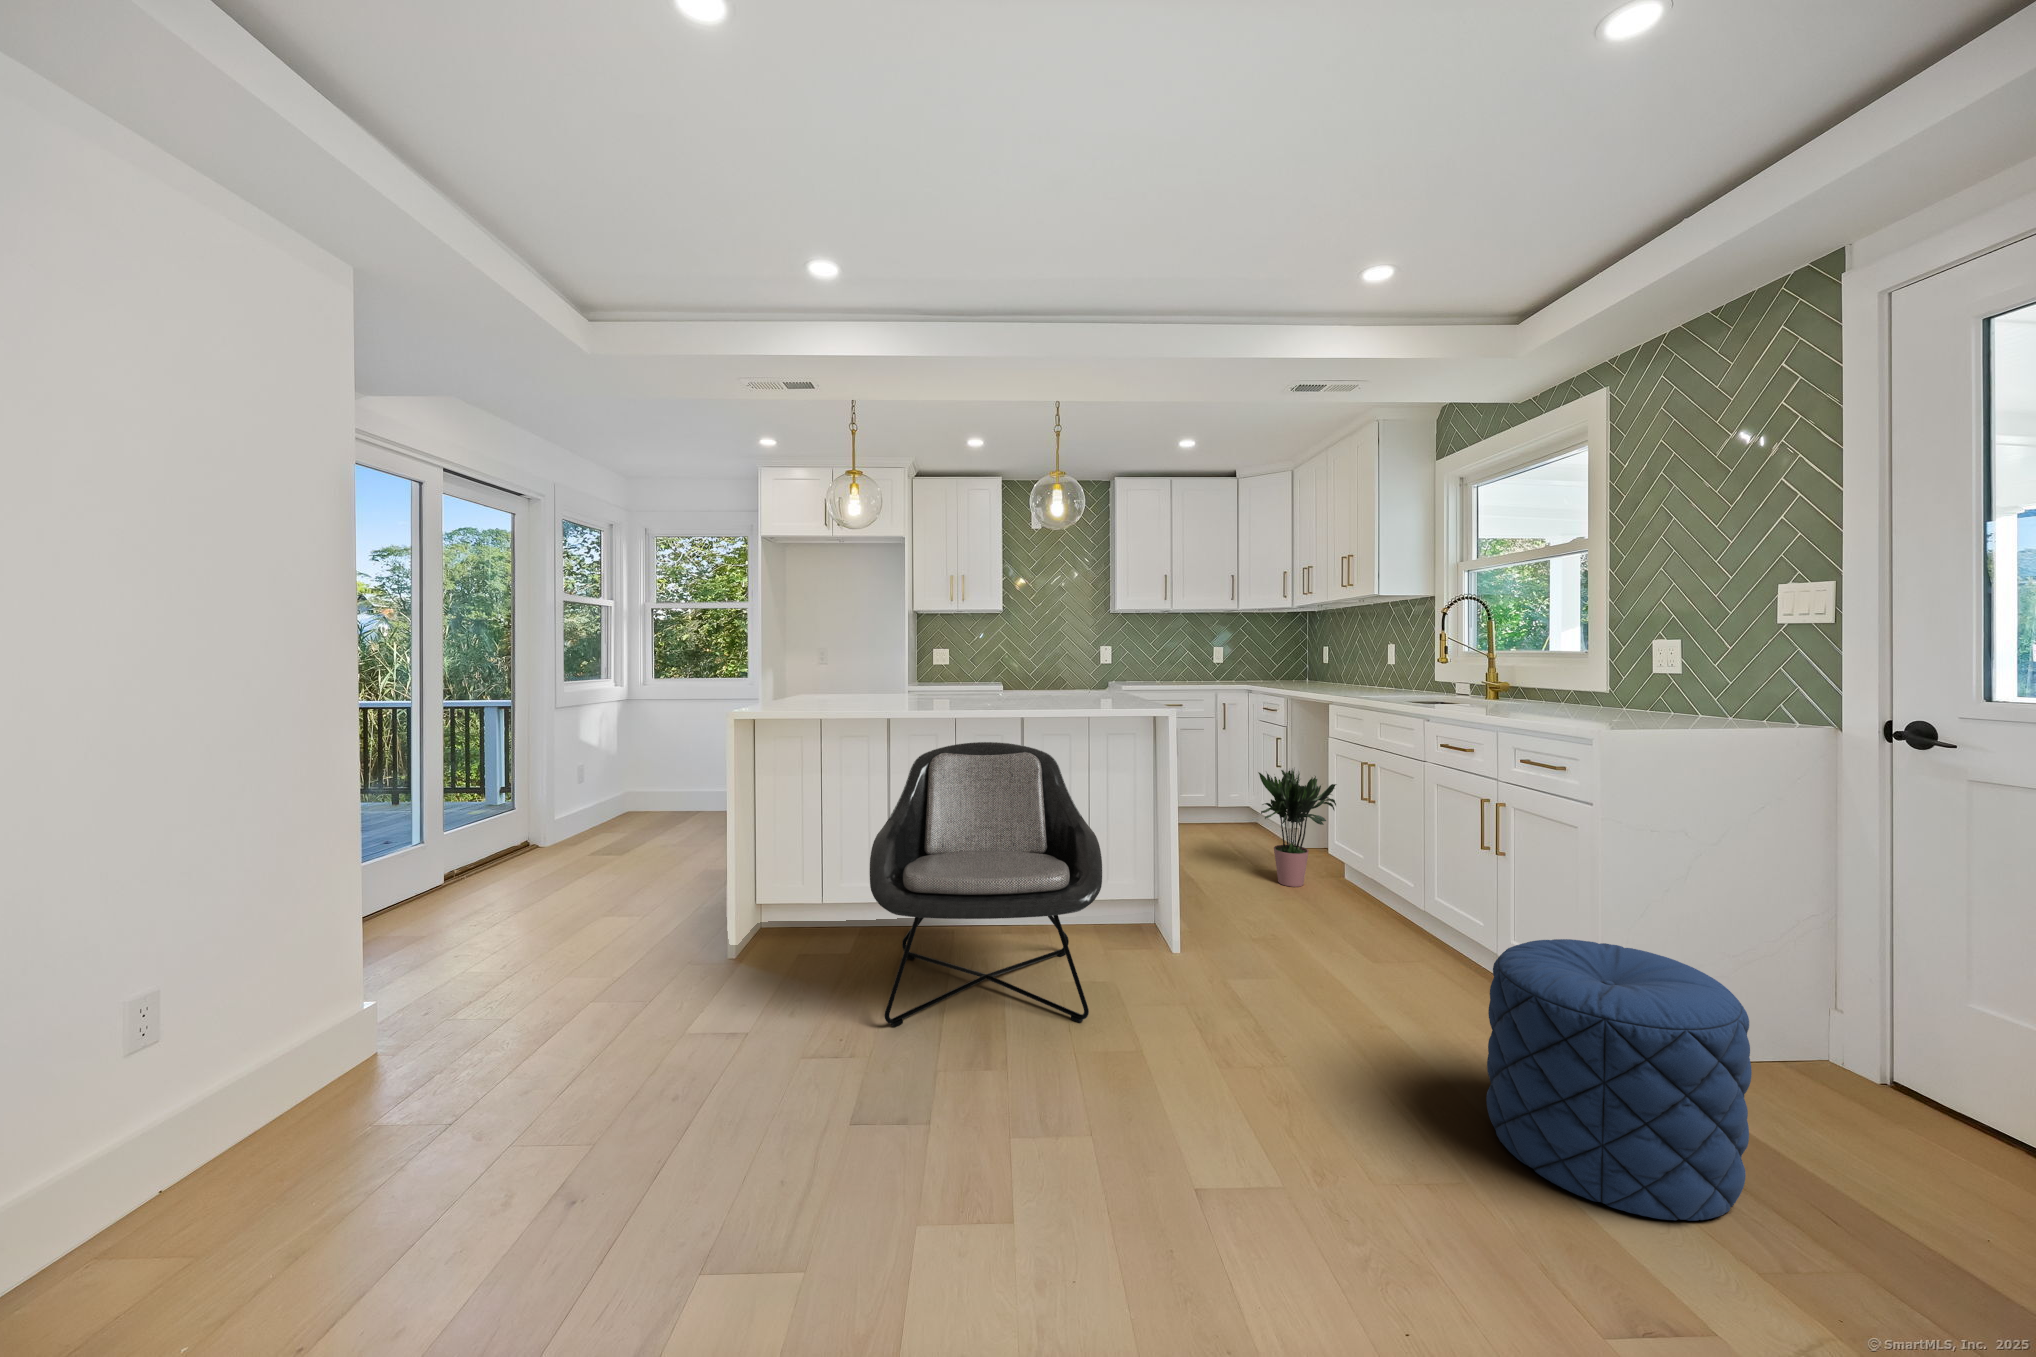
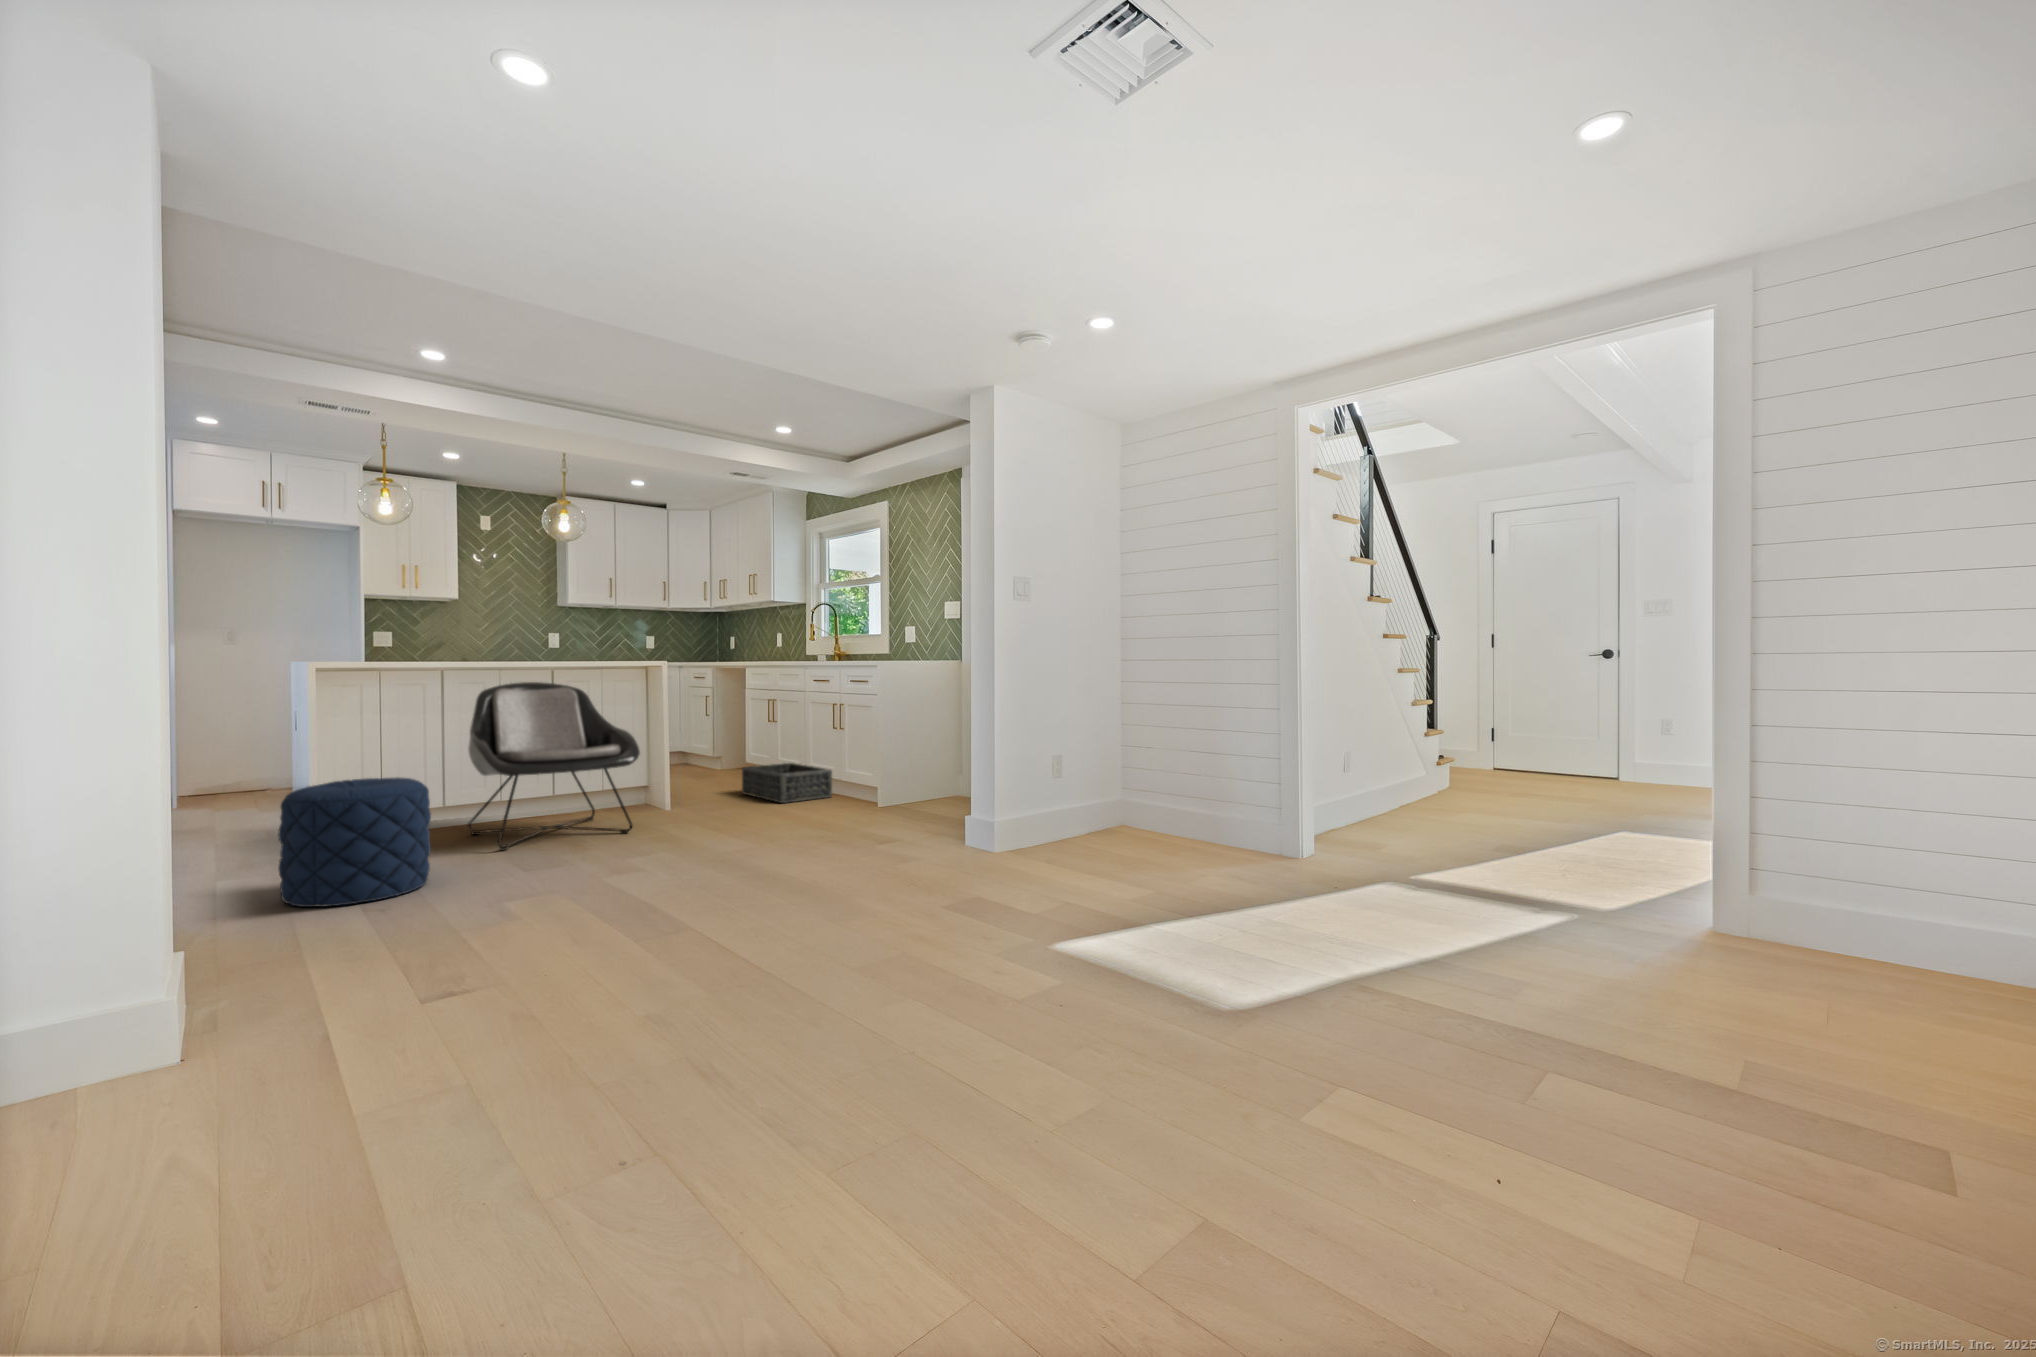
potted plant: present [1258,769,1336,887] -> none [701,707,755,784]
basket: none [1309,880,1480,980] -> present [742,763,832,803]
pouf: present [1486,939,1752,1221] -> present [278,777,431,907]

